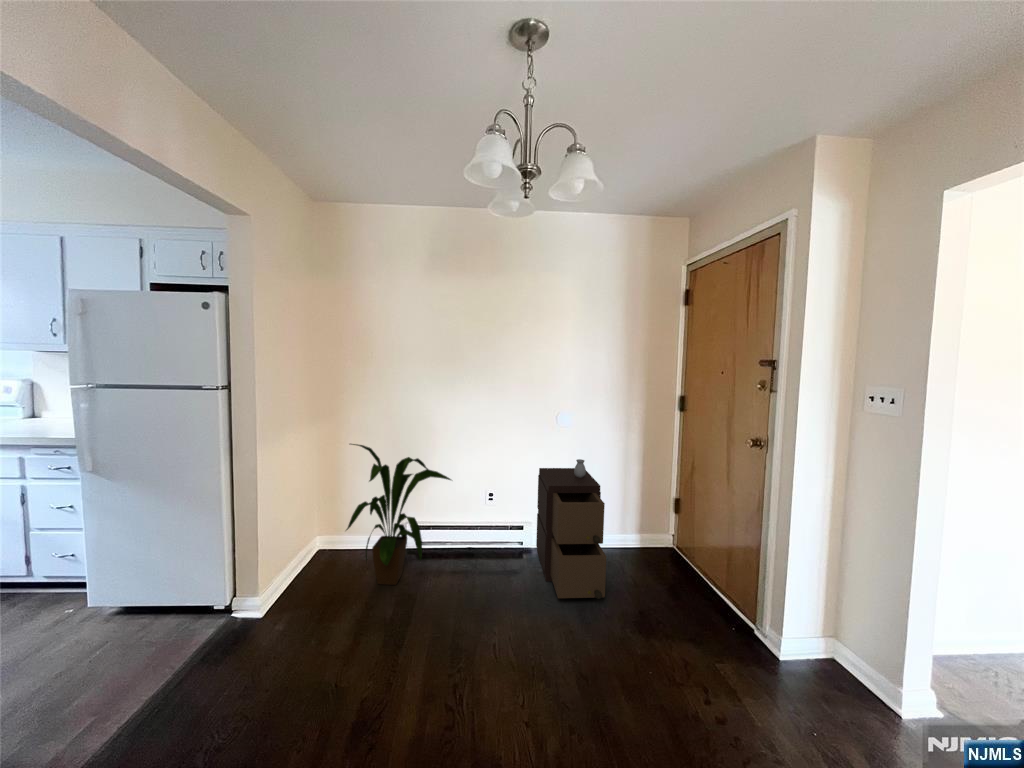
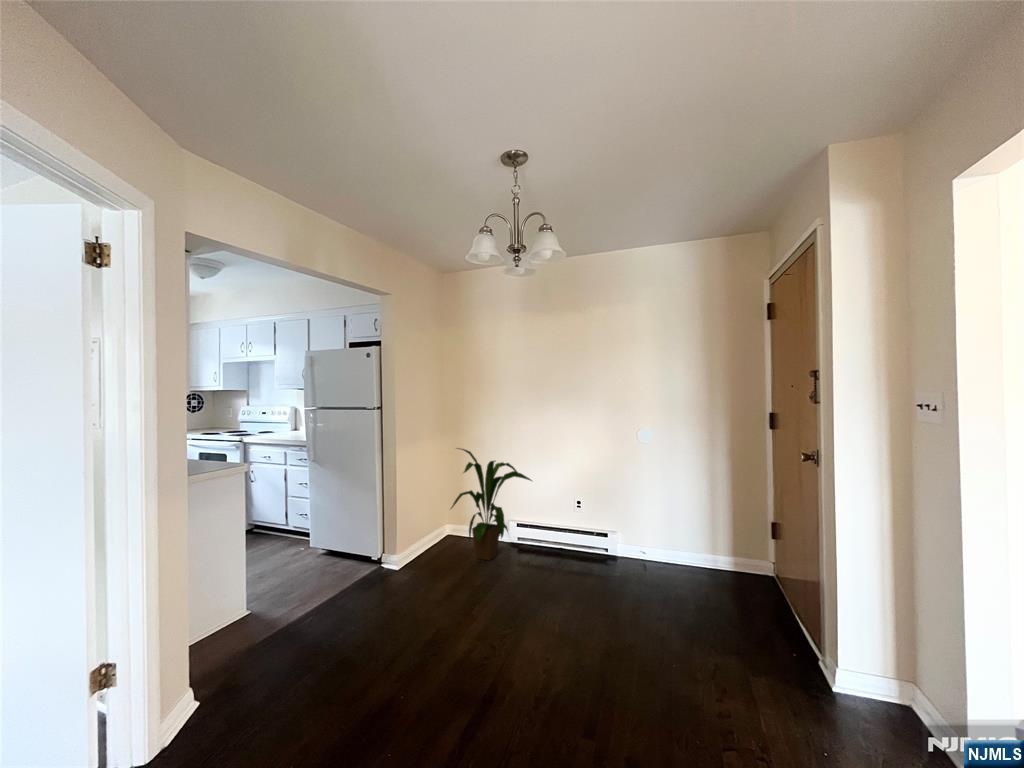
storage cabinet: present [536,459,606,599] -> none [607,468,659,588]

